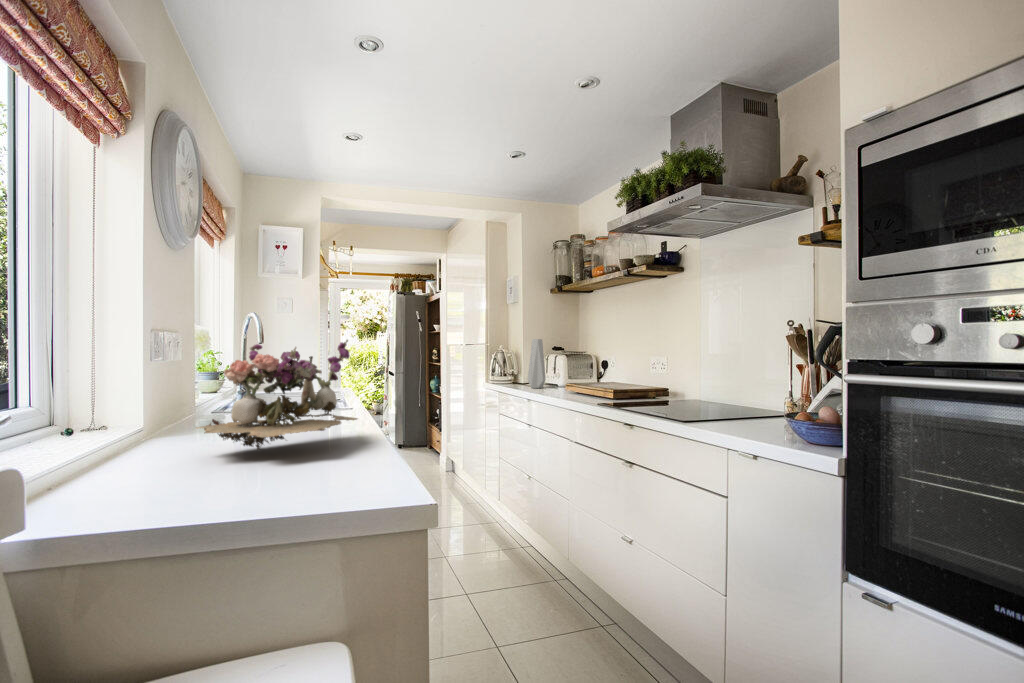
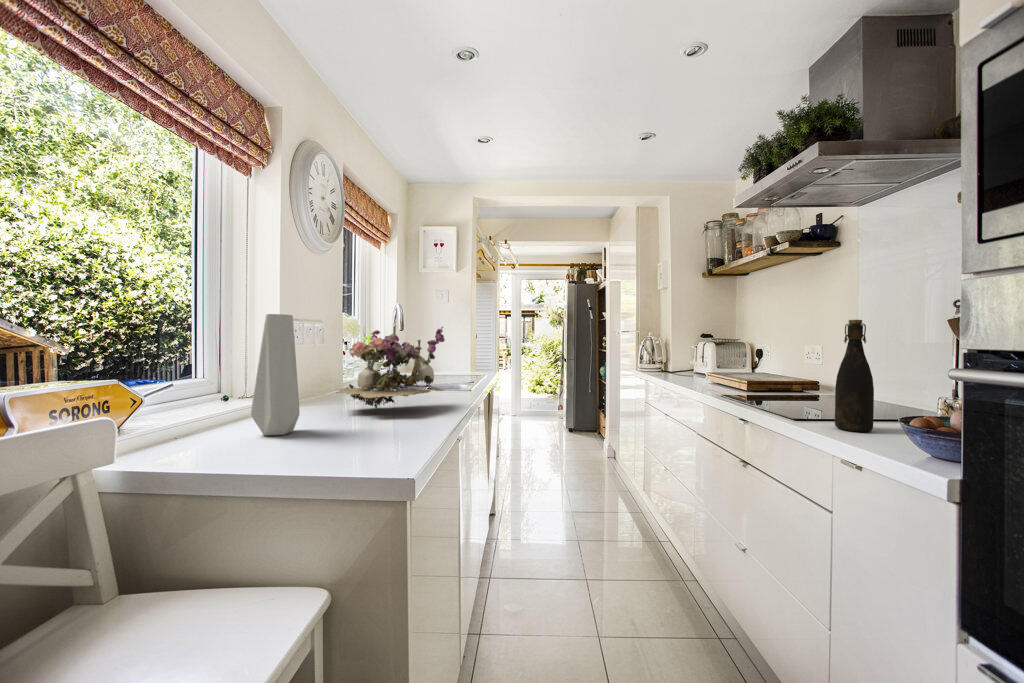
bottle: none [734,336,764,431] -> present [835,320,874,432]
vase: present [528,339,545,388] -> present [251,314,300,435]

